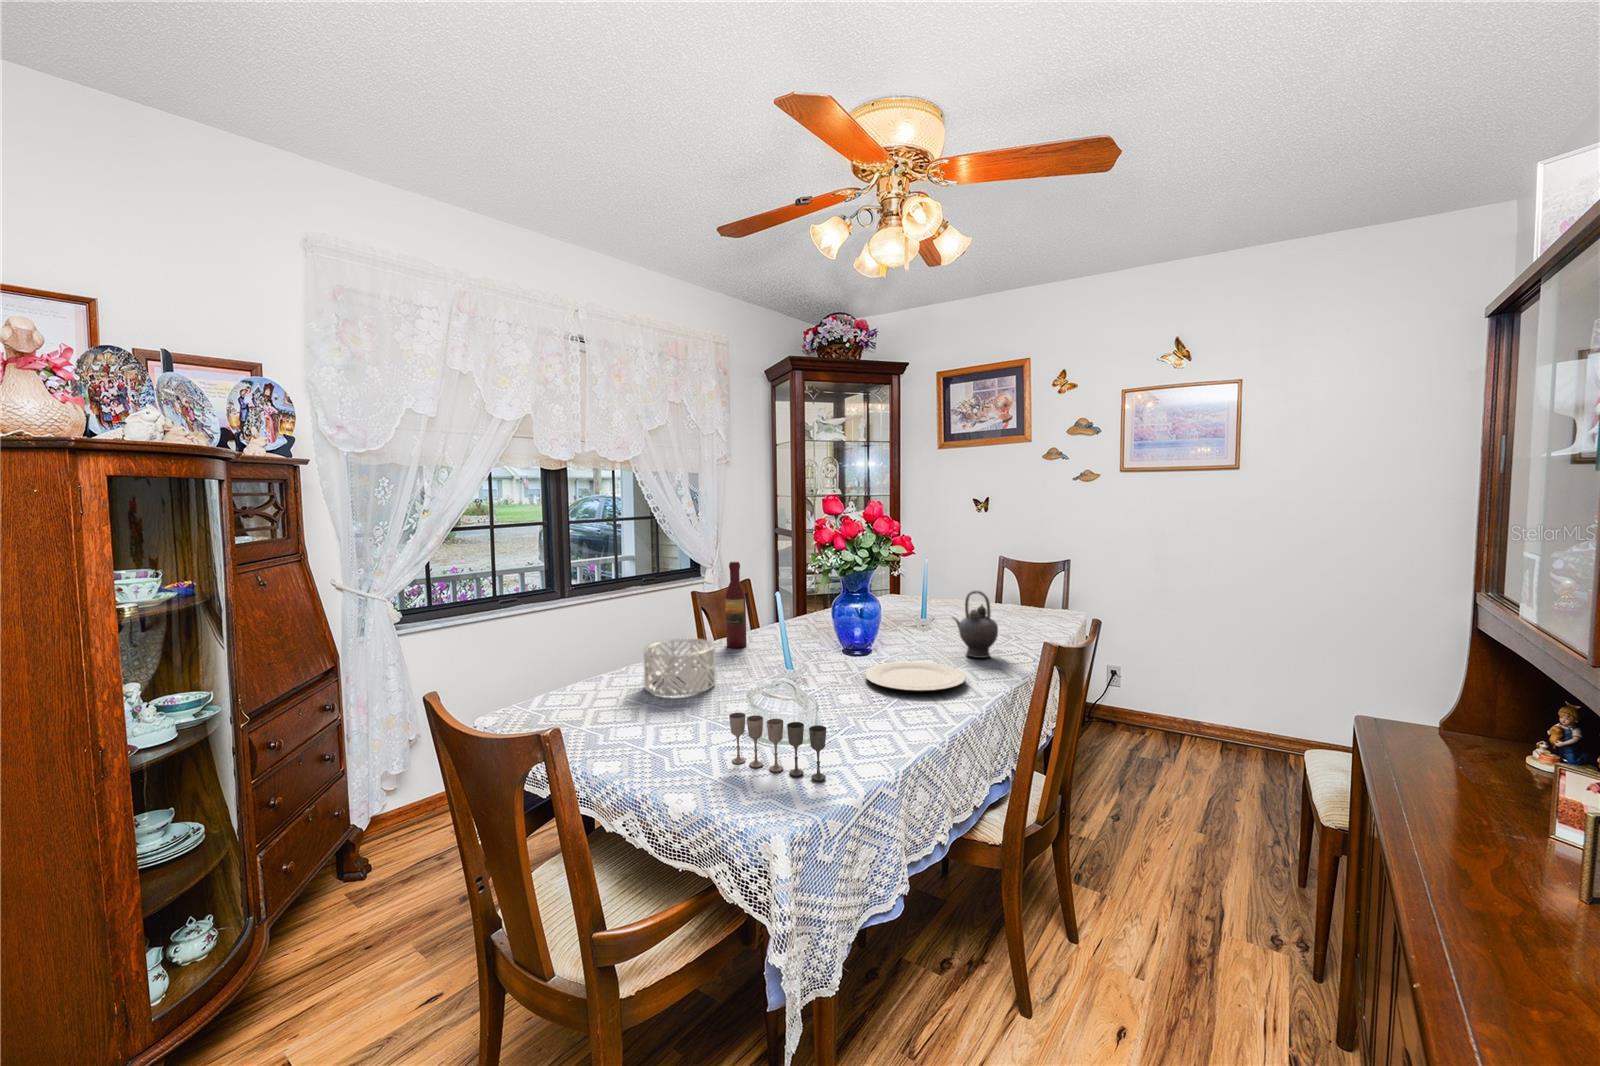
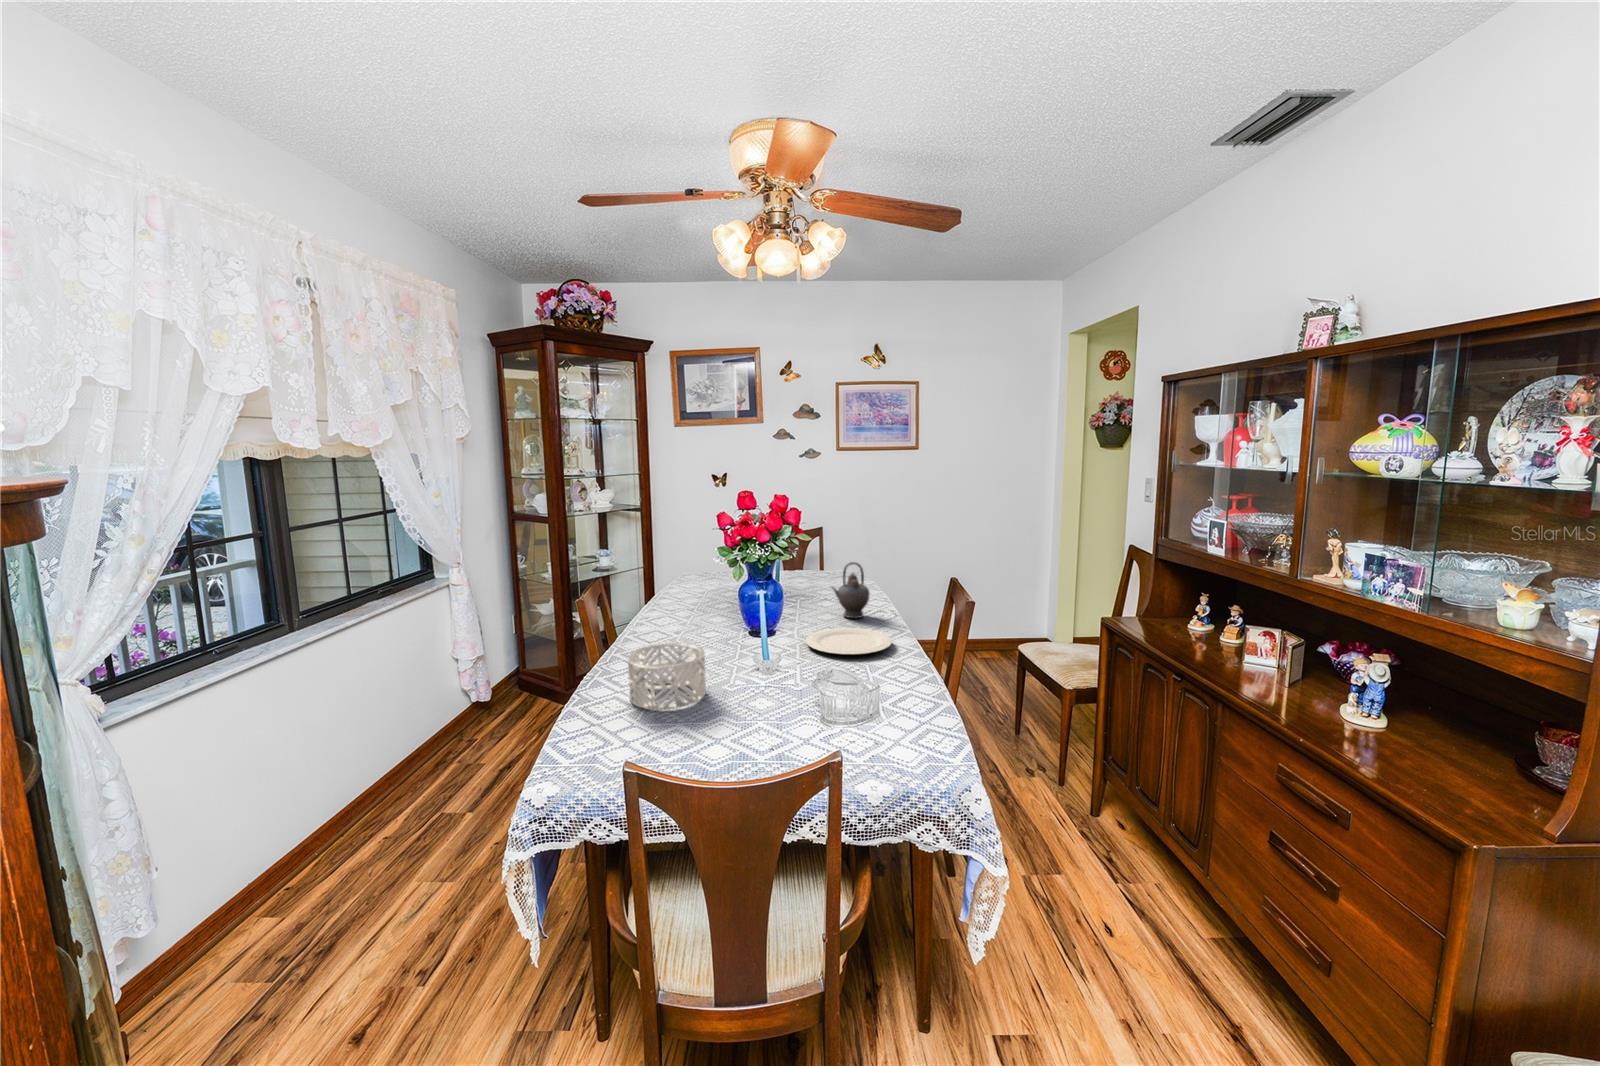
wine bottle: present [725,562,747,648] -> none [628,556,652,648]
wine glass: present [729,713,826,781] -> none [845,691,938,746]

